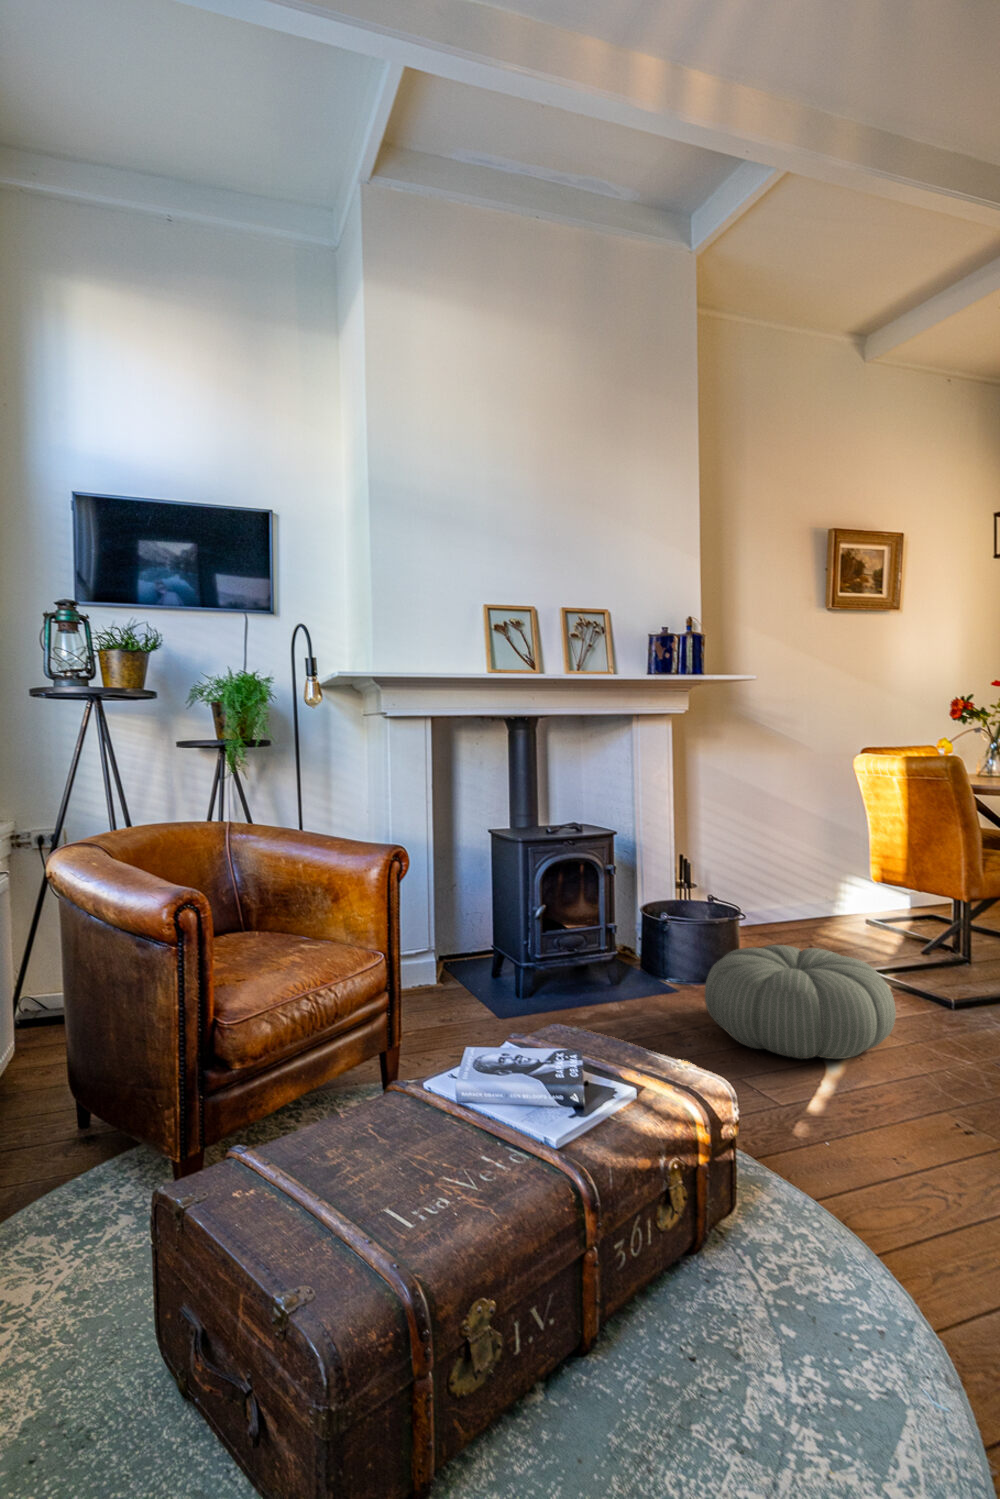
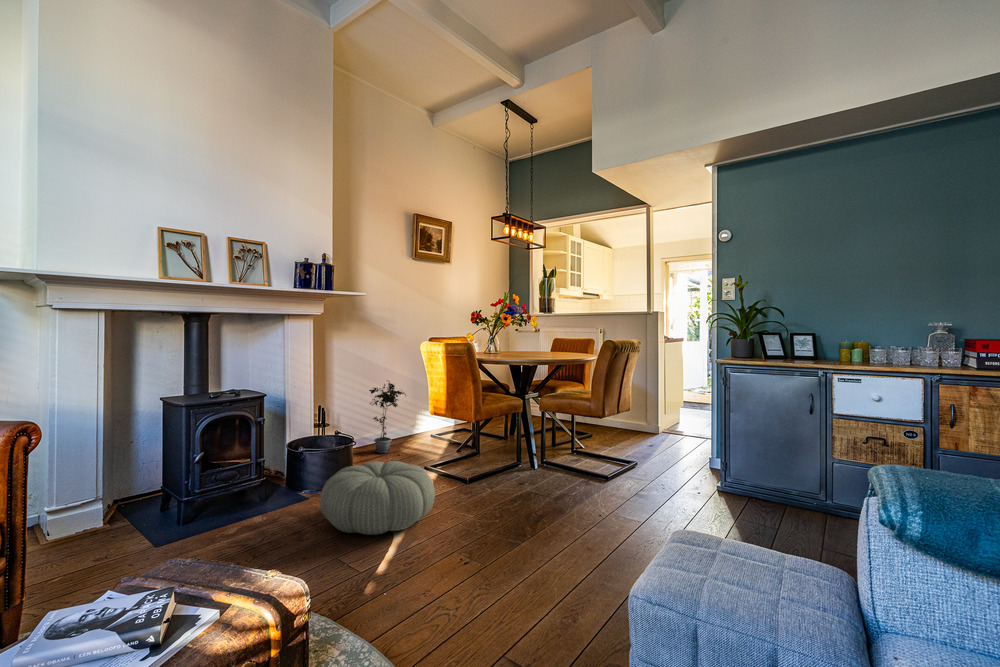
potted plant: none [757,819,824,941] -> present [369,380,406,453]

